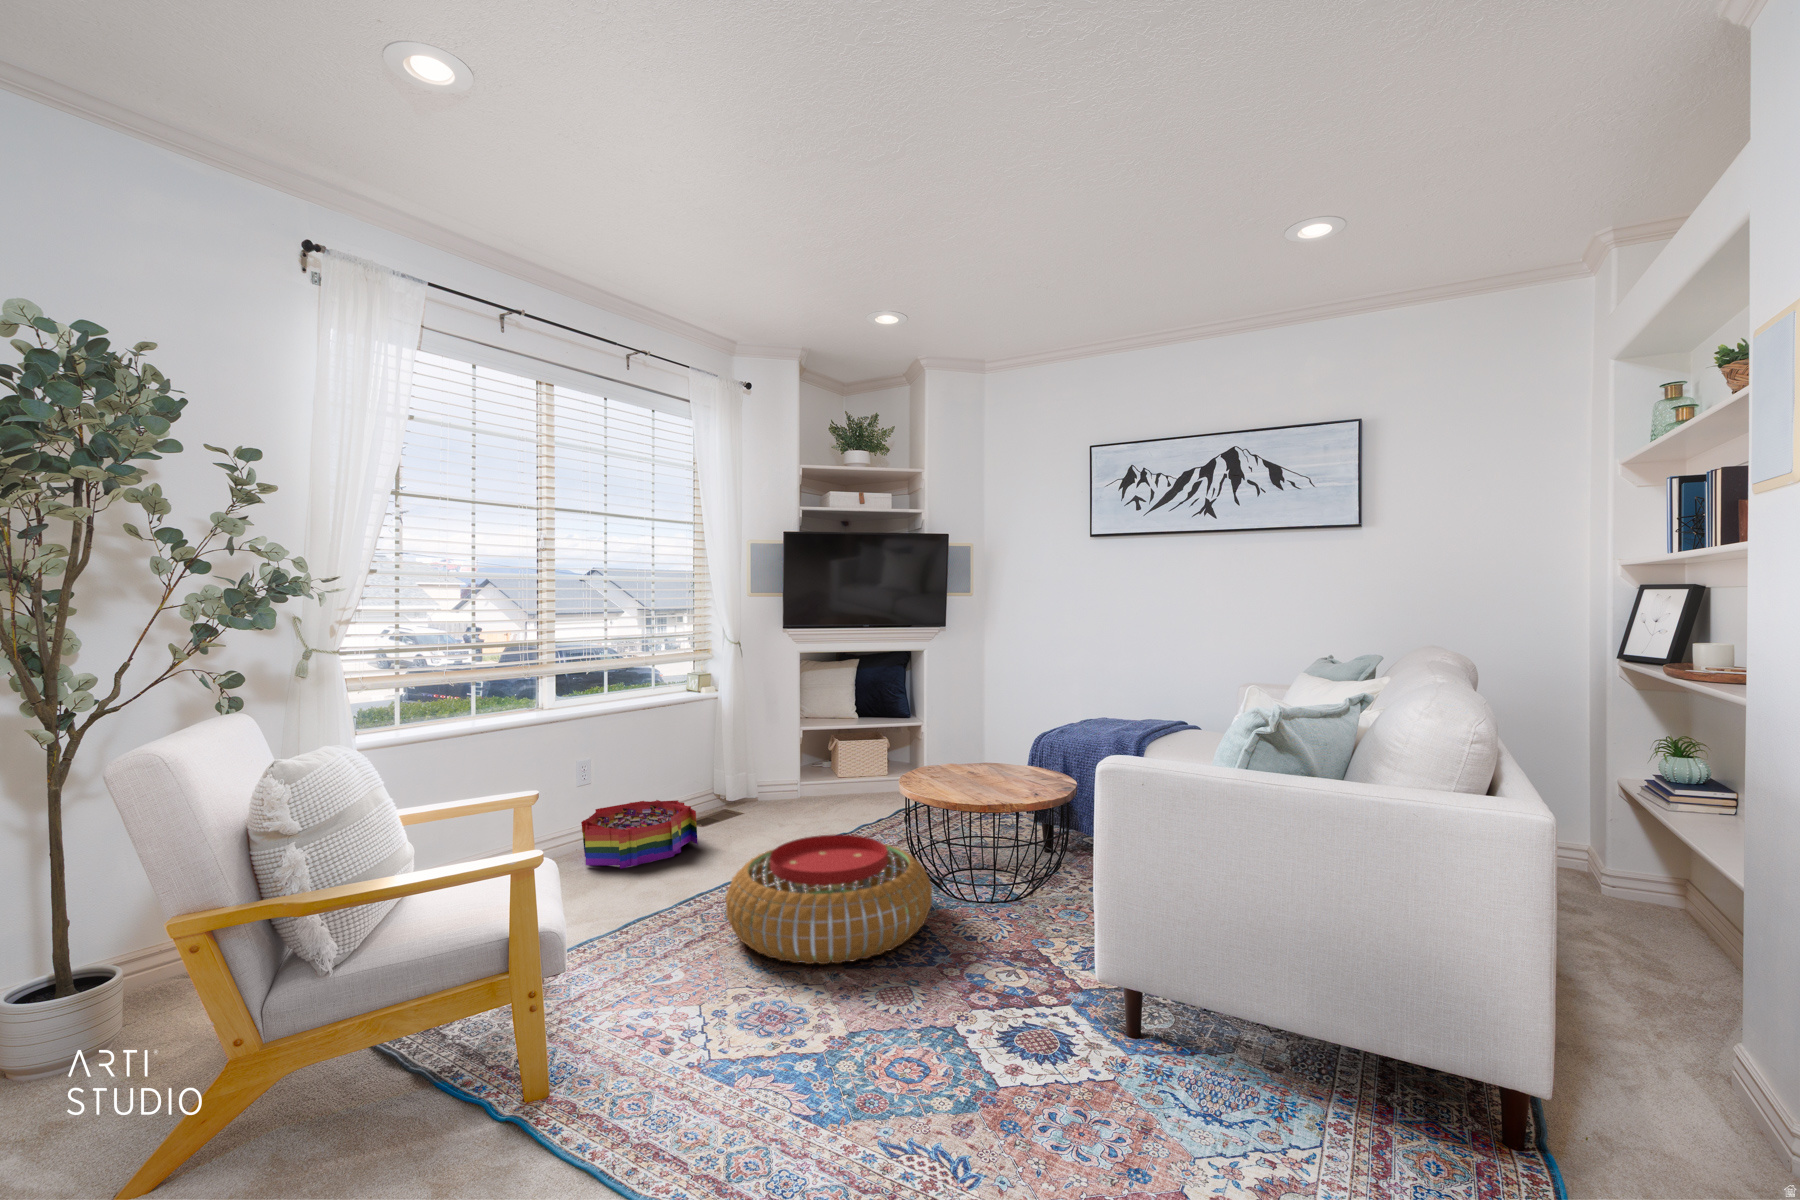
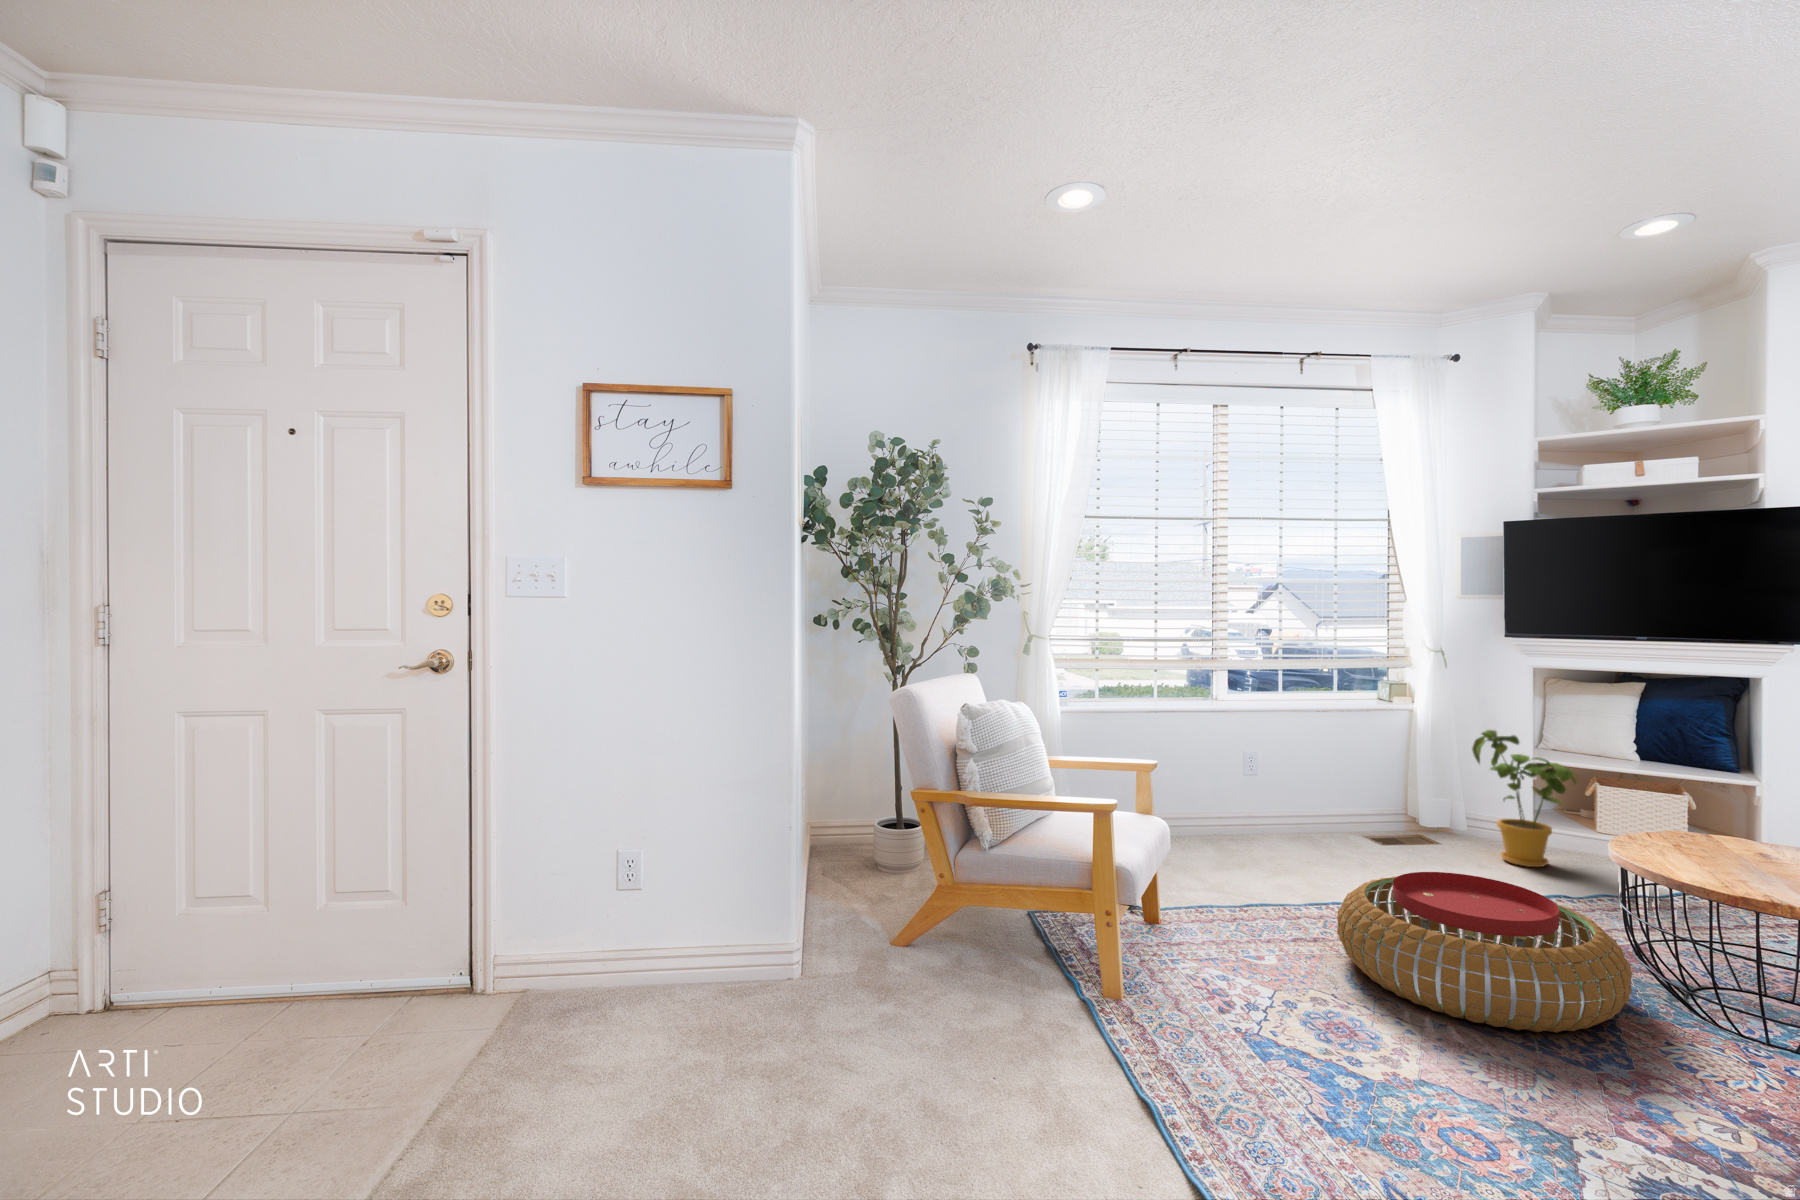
house plant: none [766,710,837,817] -> present [1472,730,1577,867]
storage bin: present [581,800,698,869] -> none [1242,798,1364,863]

